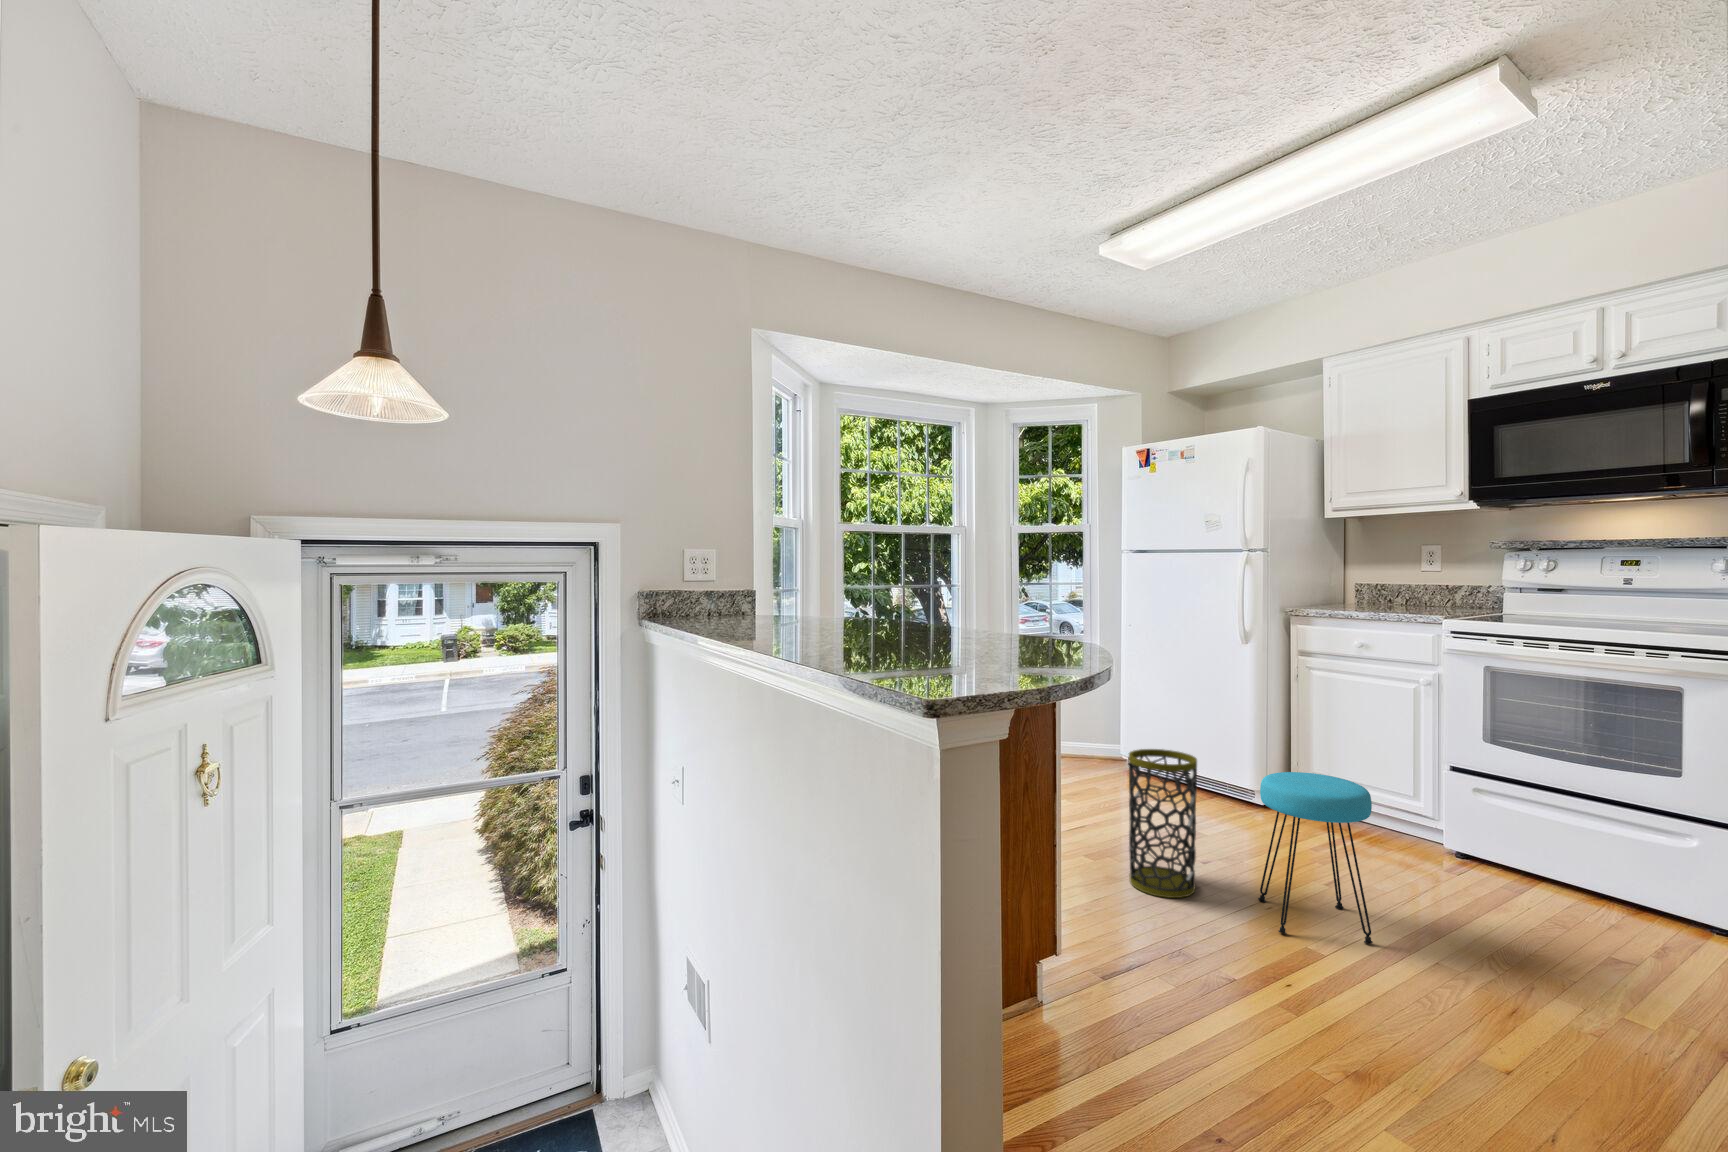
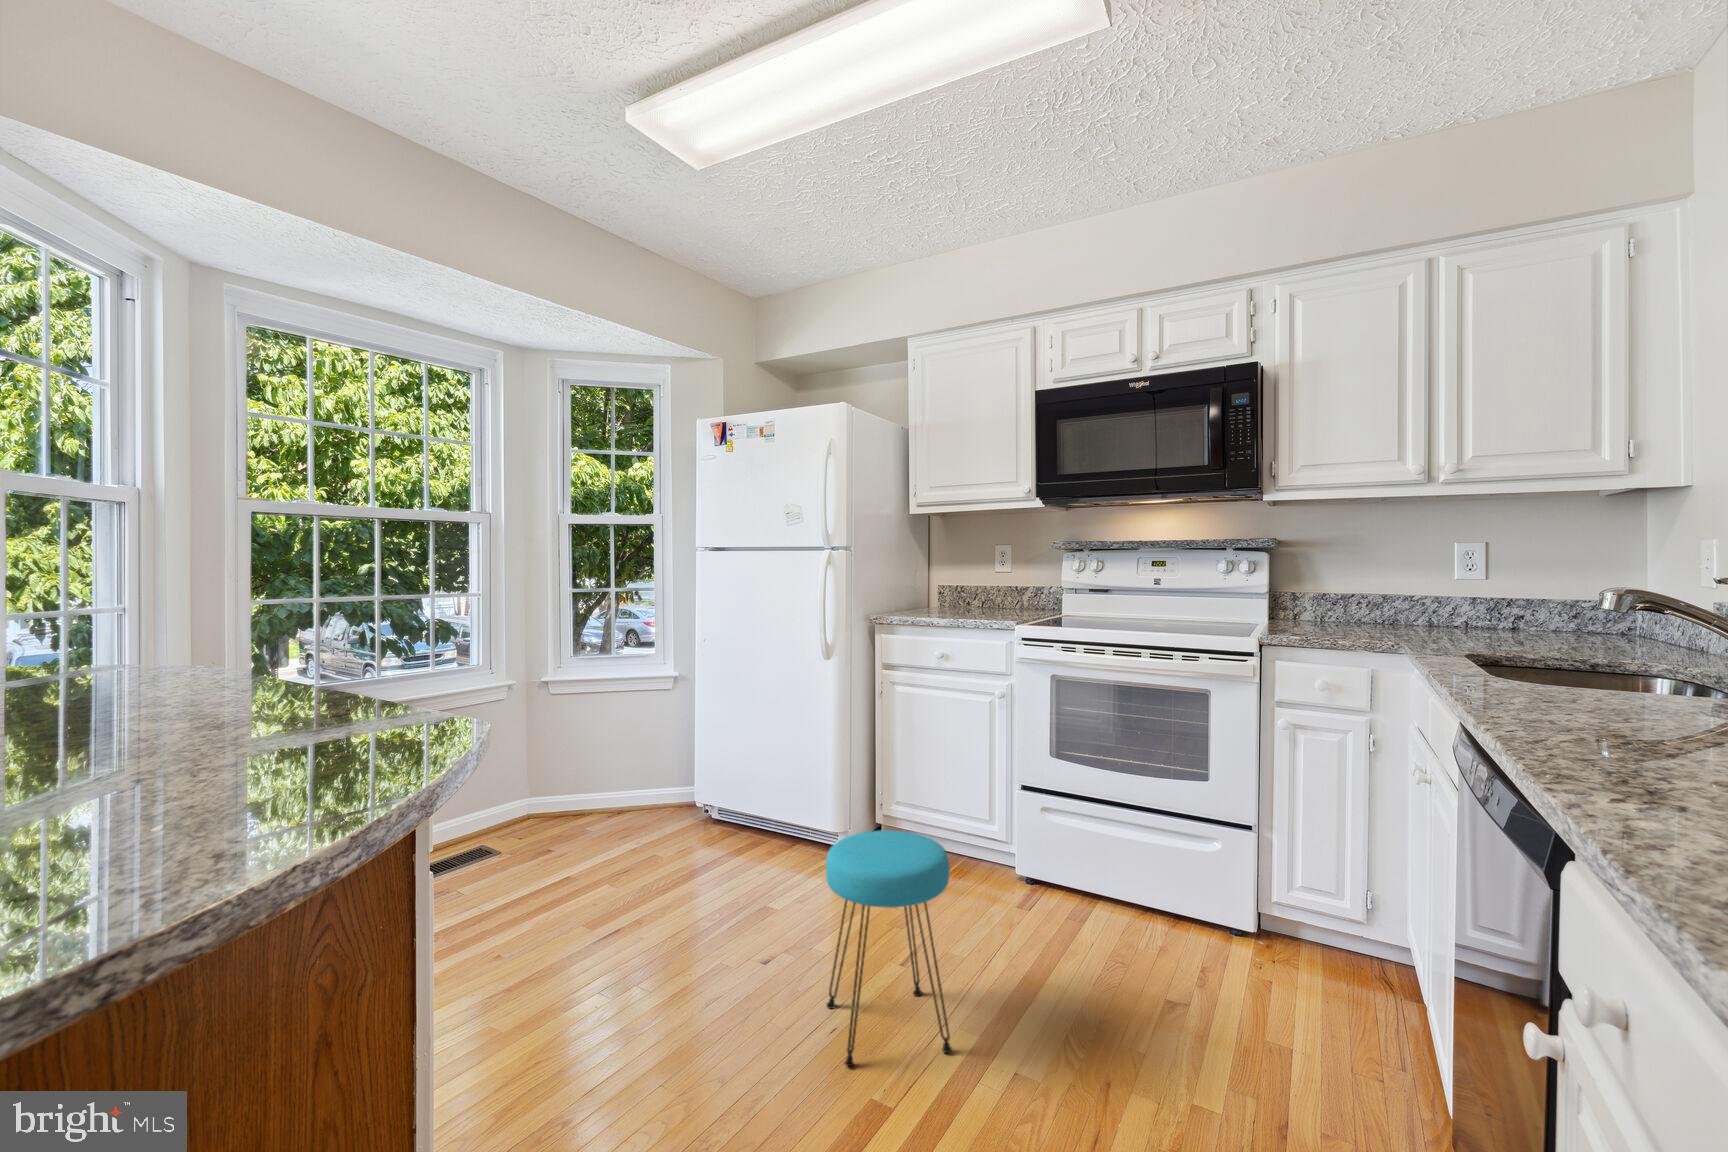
trash can: present [1129,749,1197,898] -> none [661,818,752,1037]

